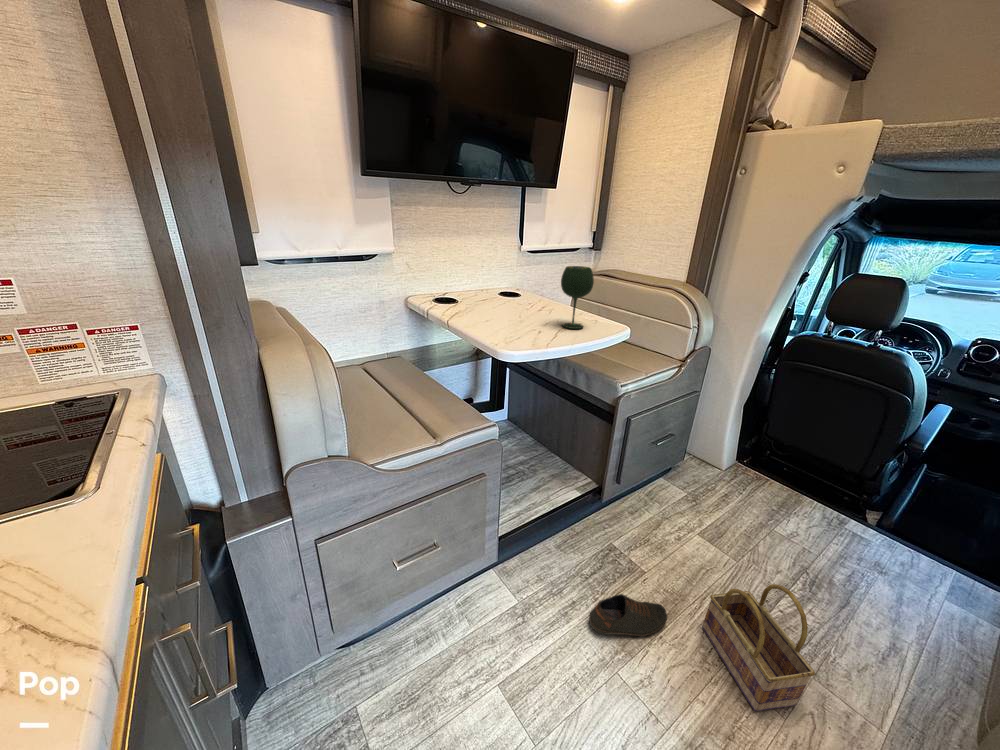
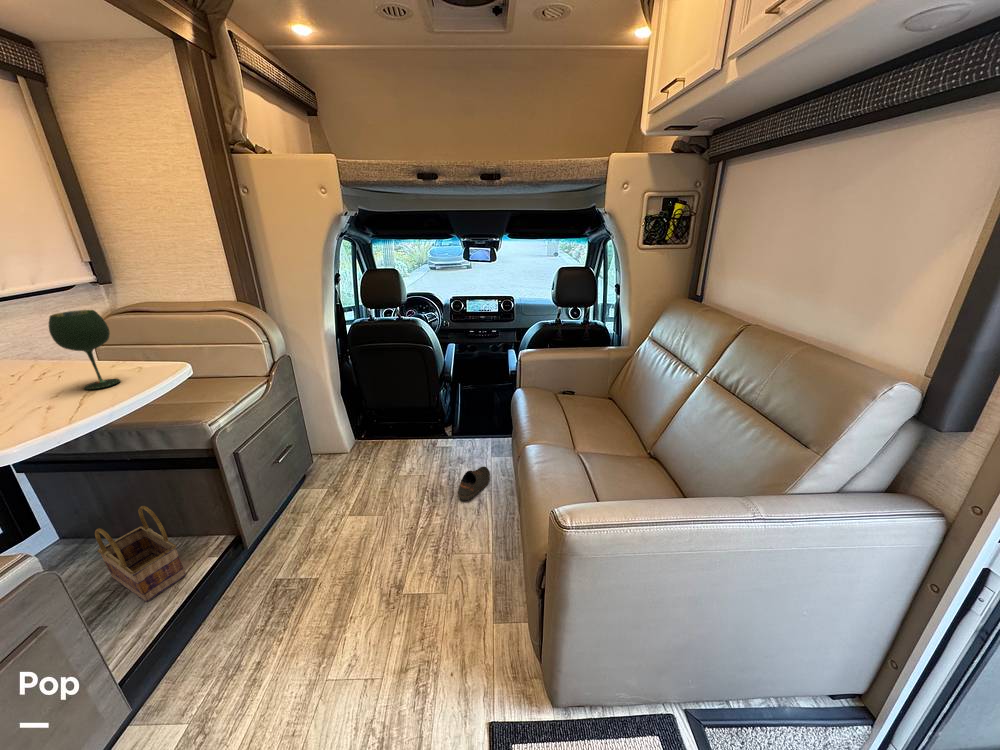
basket: present [702,584,815,711] -> present [95,506,186,602]
shoe: present [589,594,667,636] -> present [458,467,490,500]

